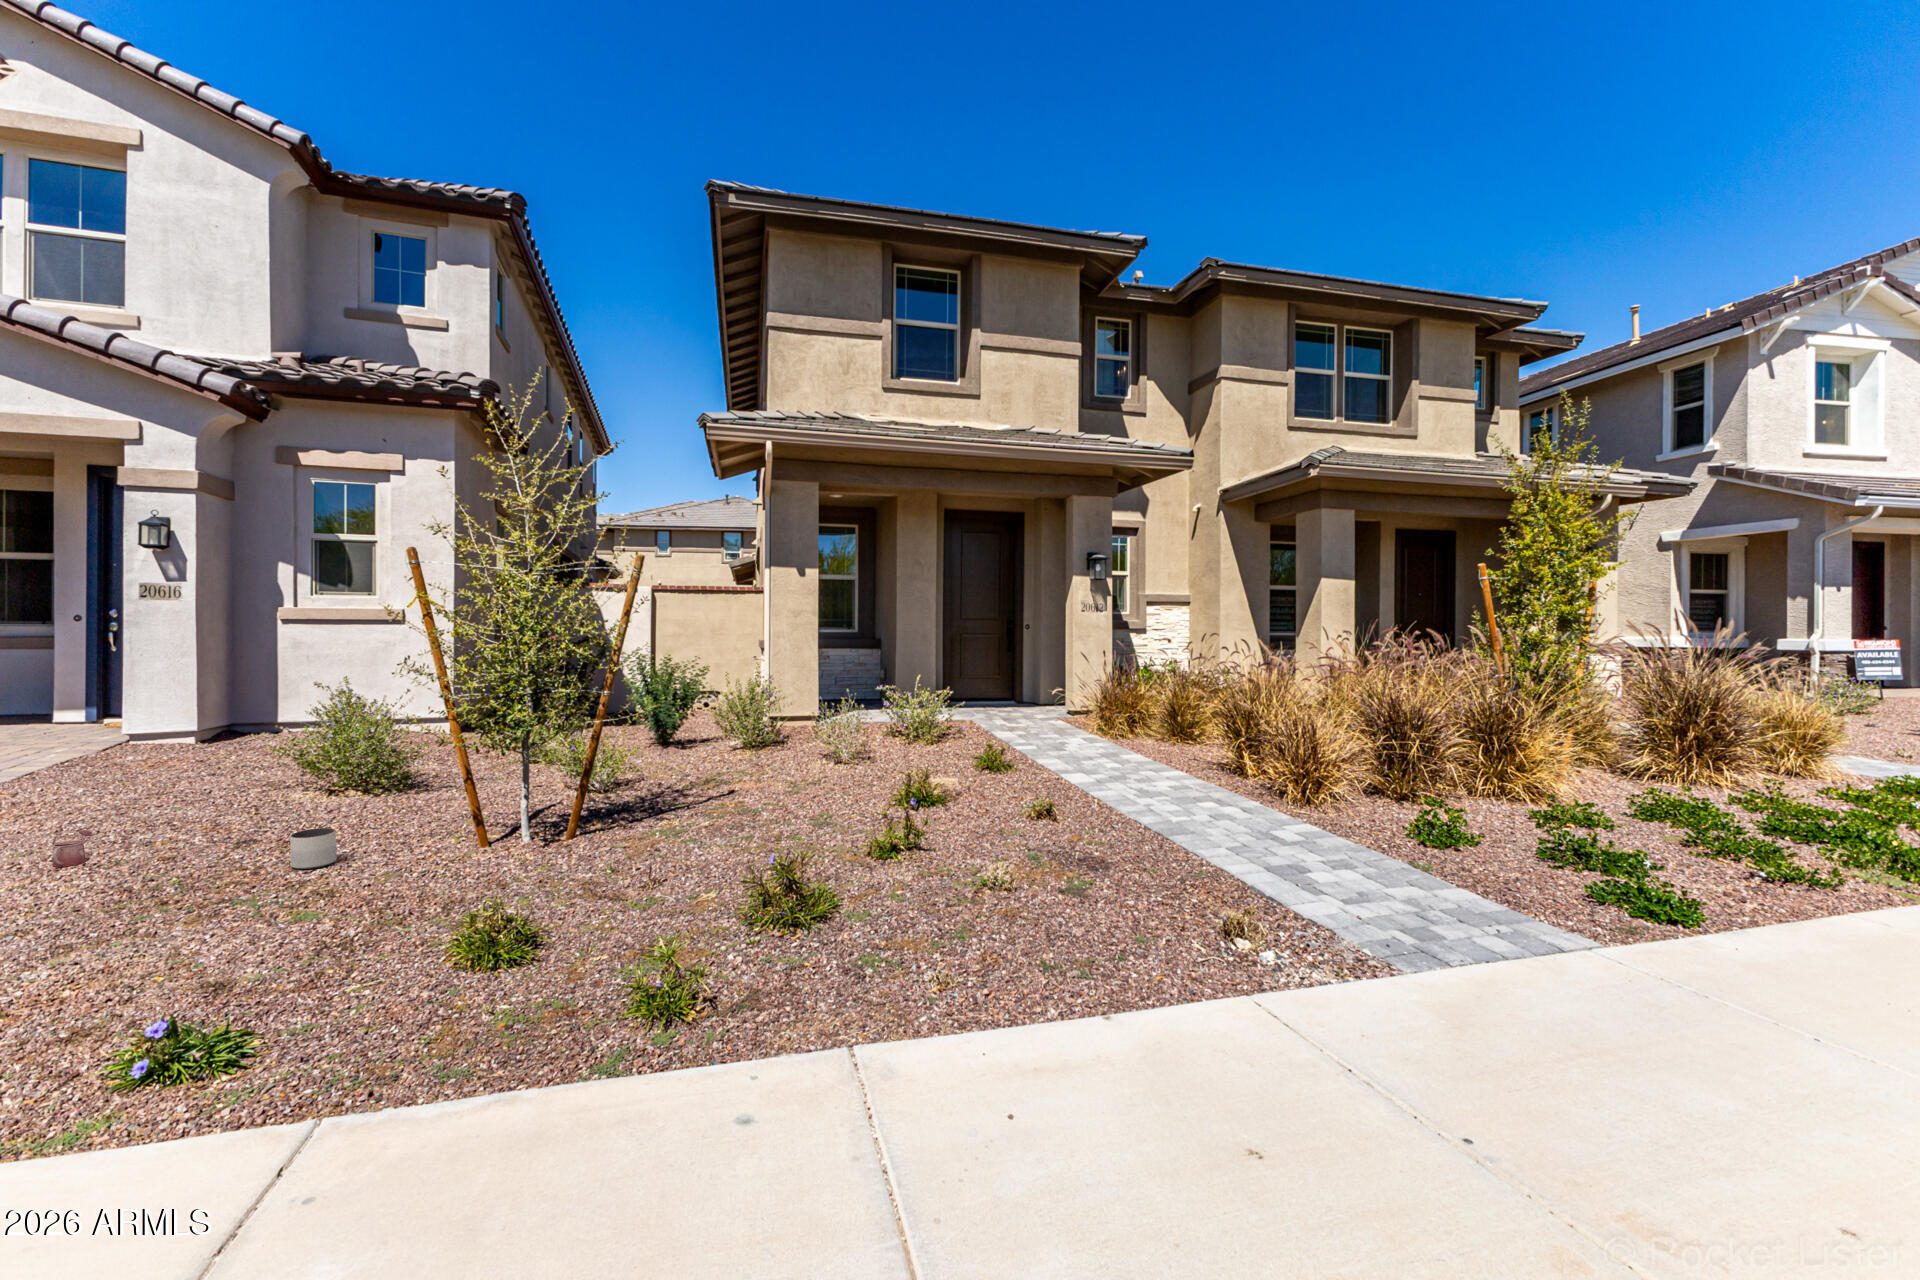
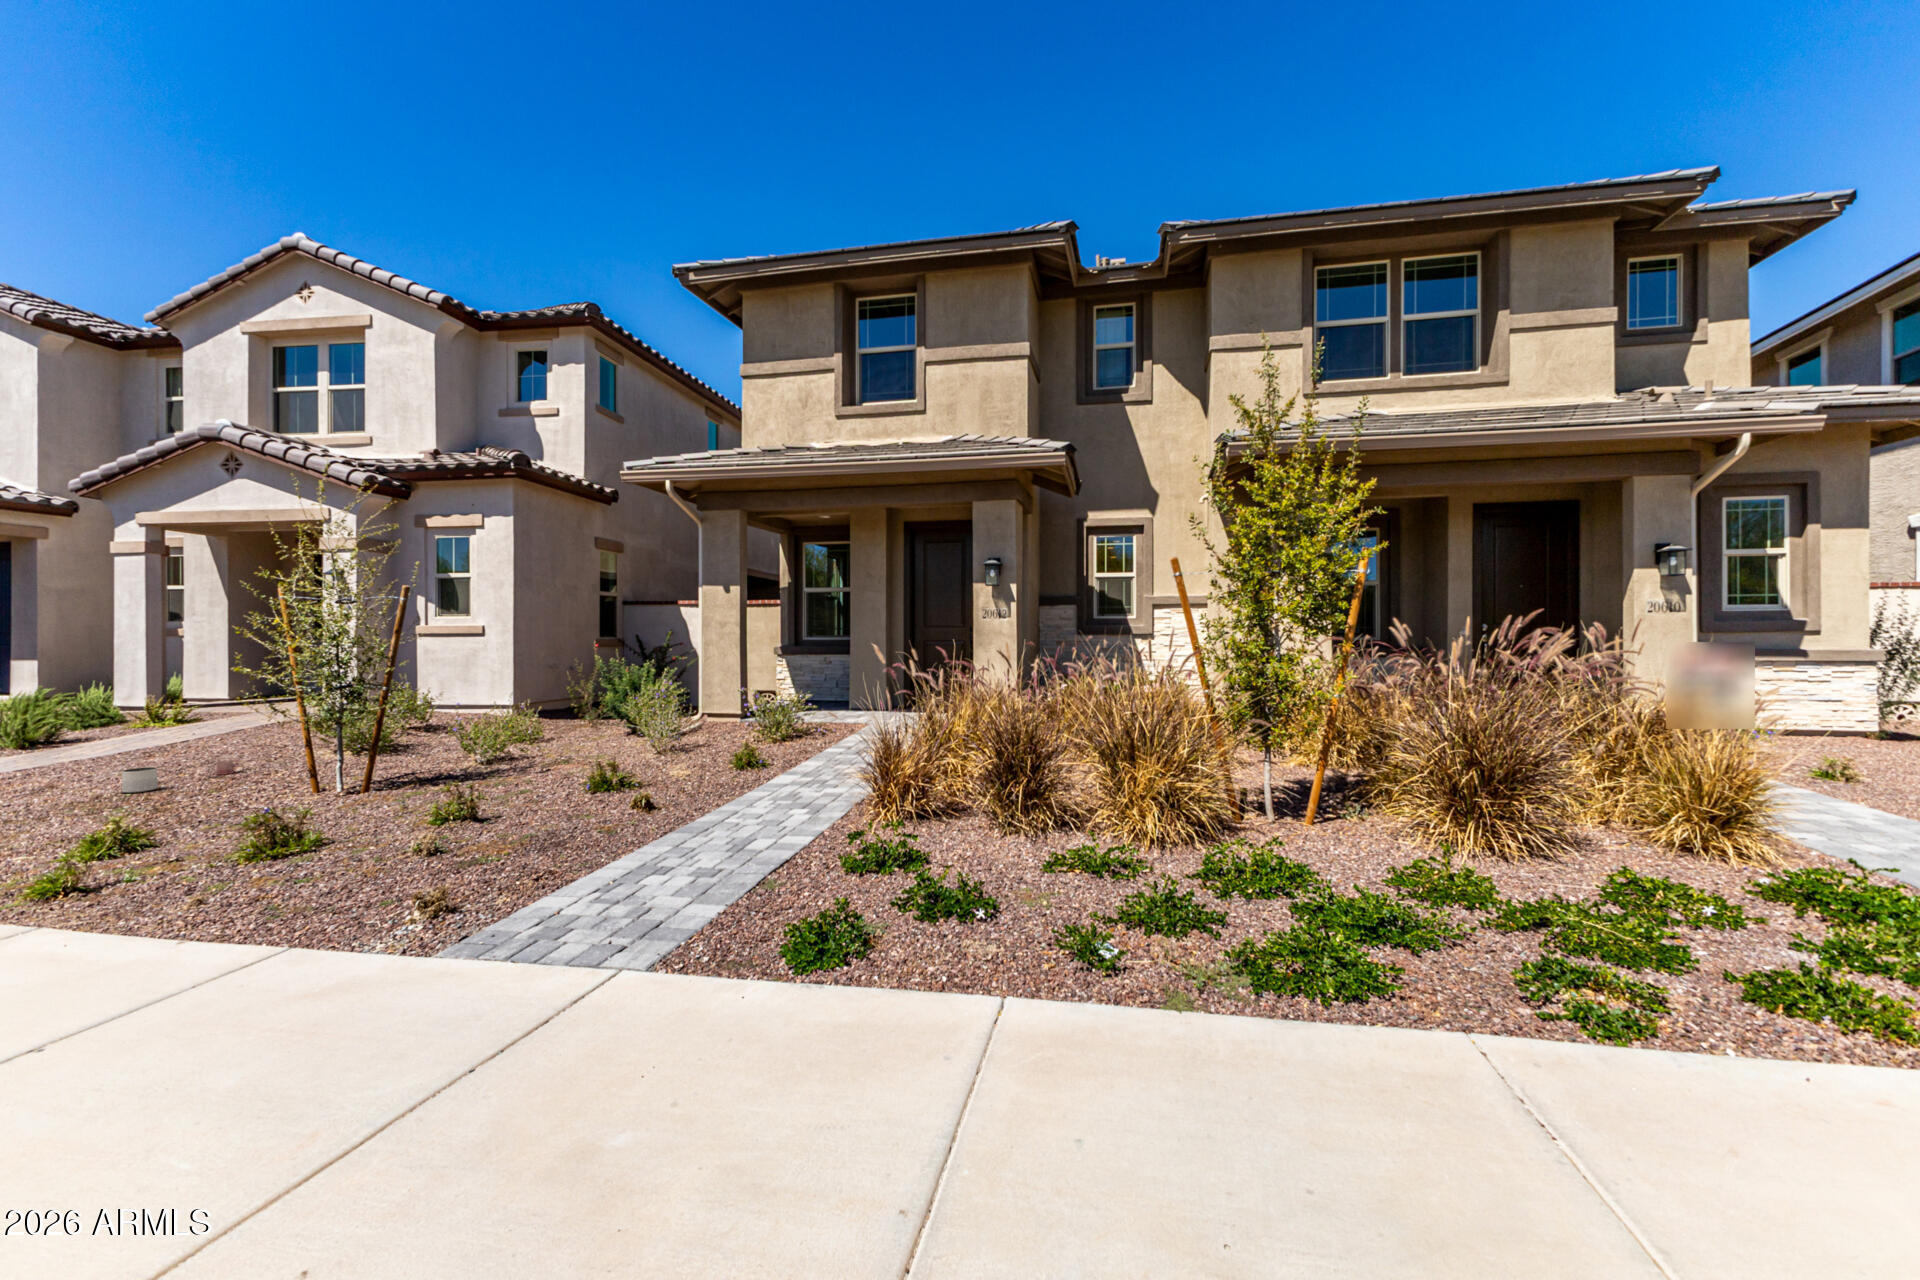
watering can: present [52,830,92,867] -> present [211,755,243,775]

